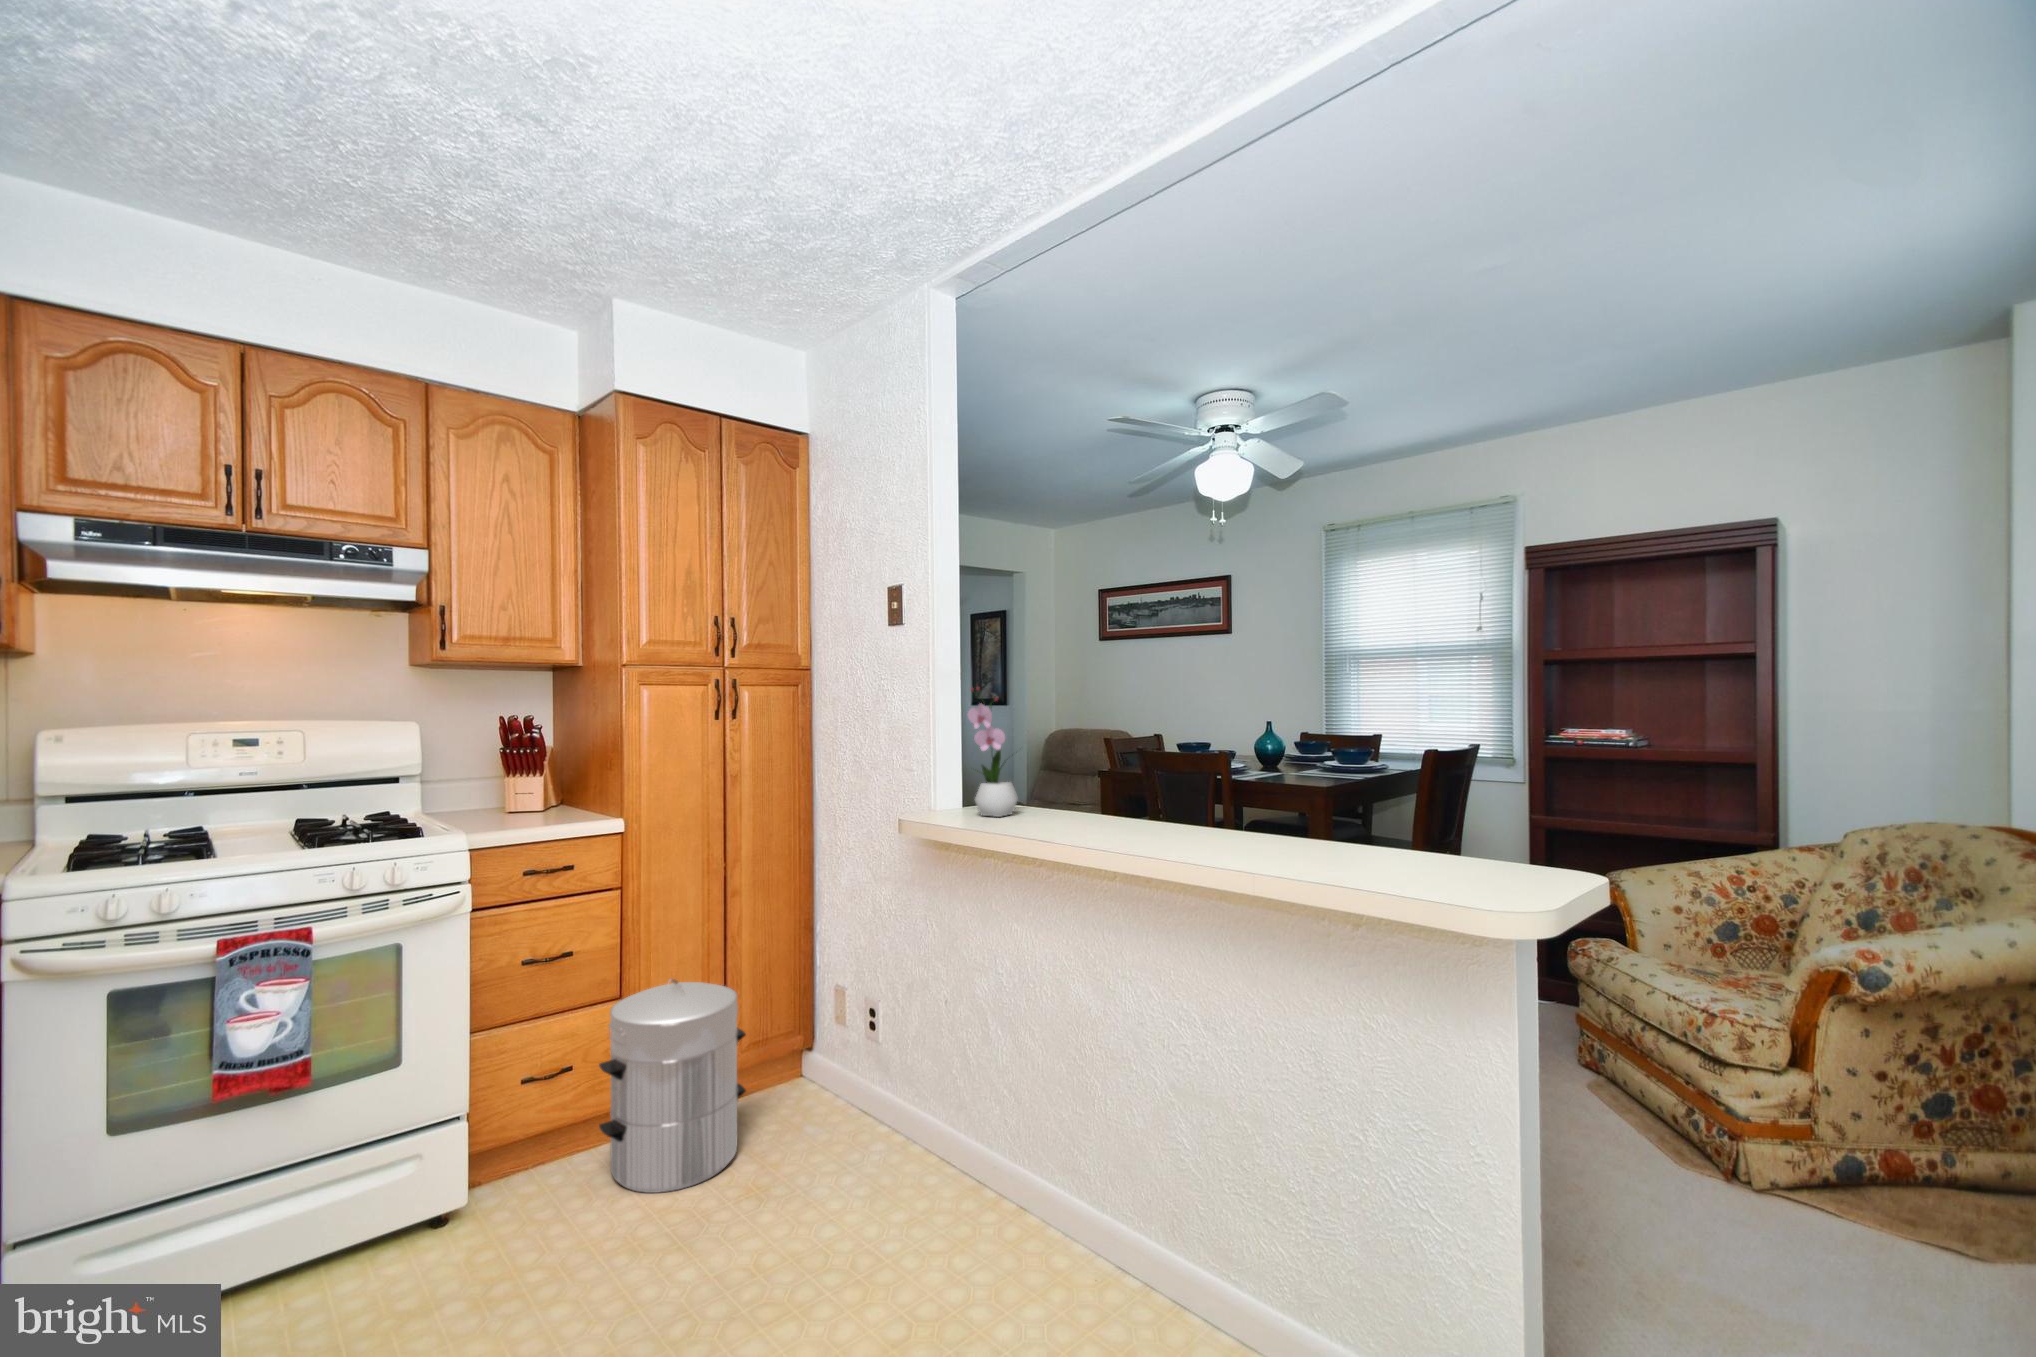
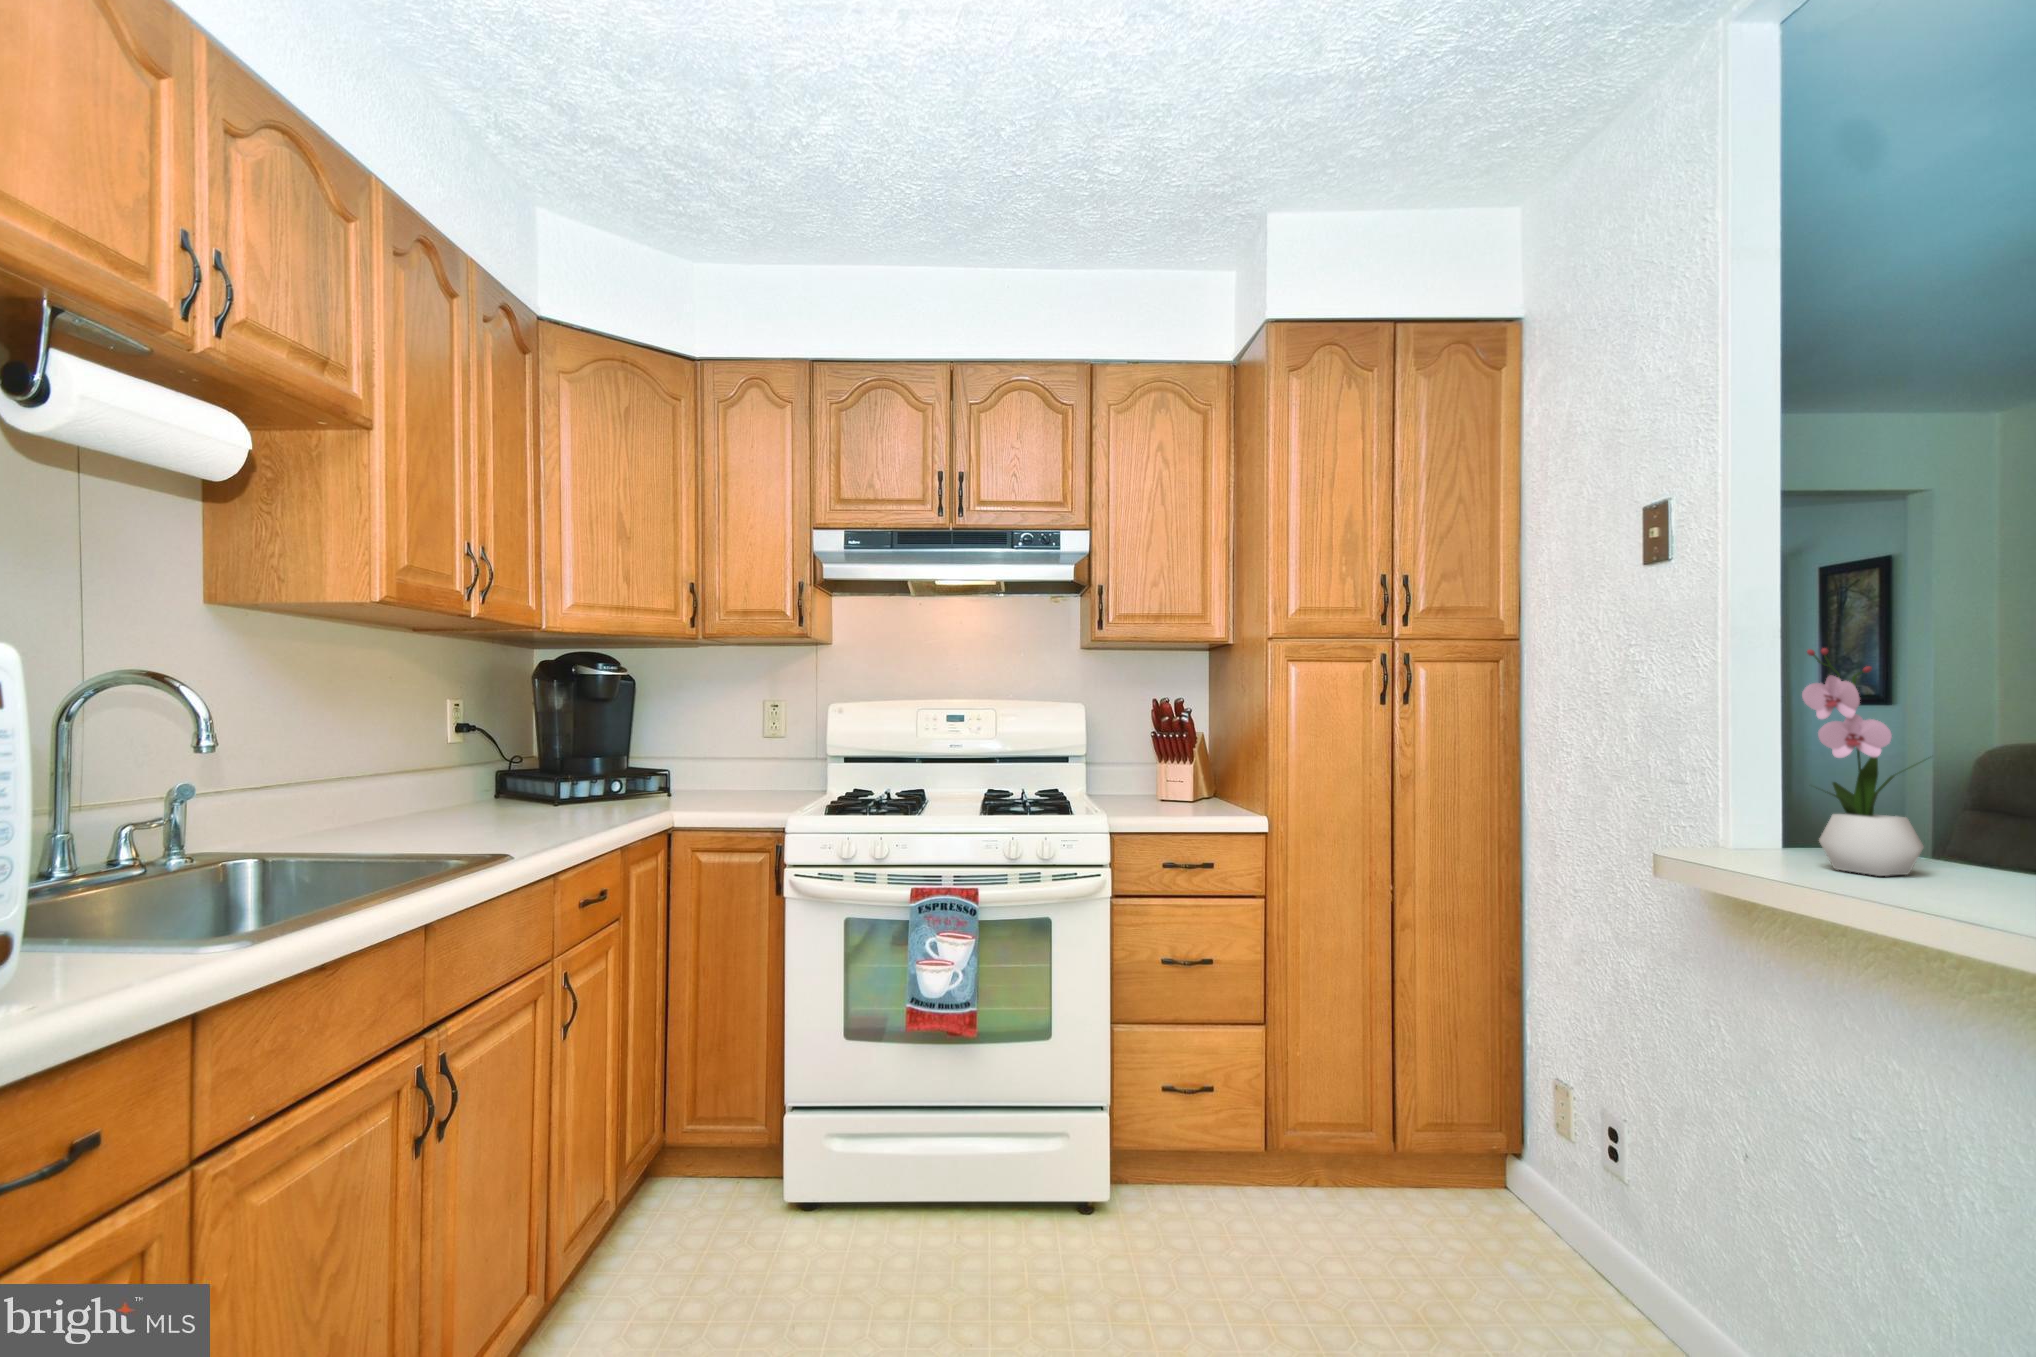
waste bin: present [599,979,746,1193] -> none [1239,1017,1419,1291]

